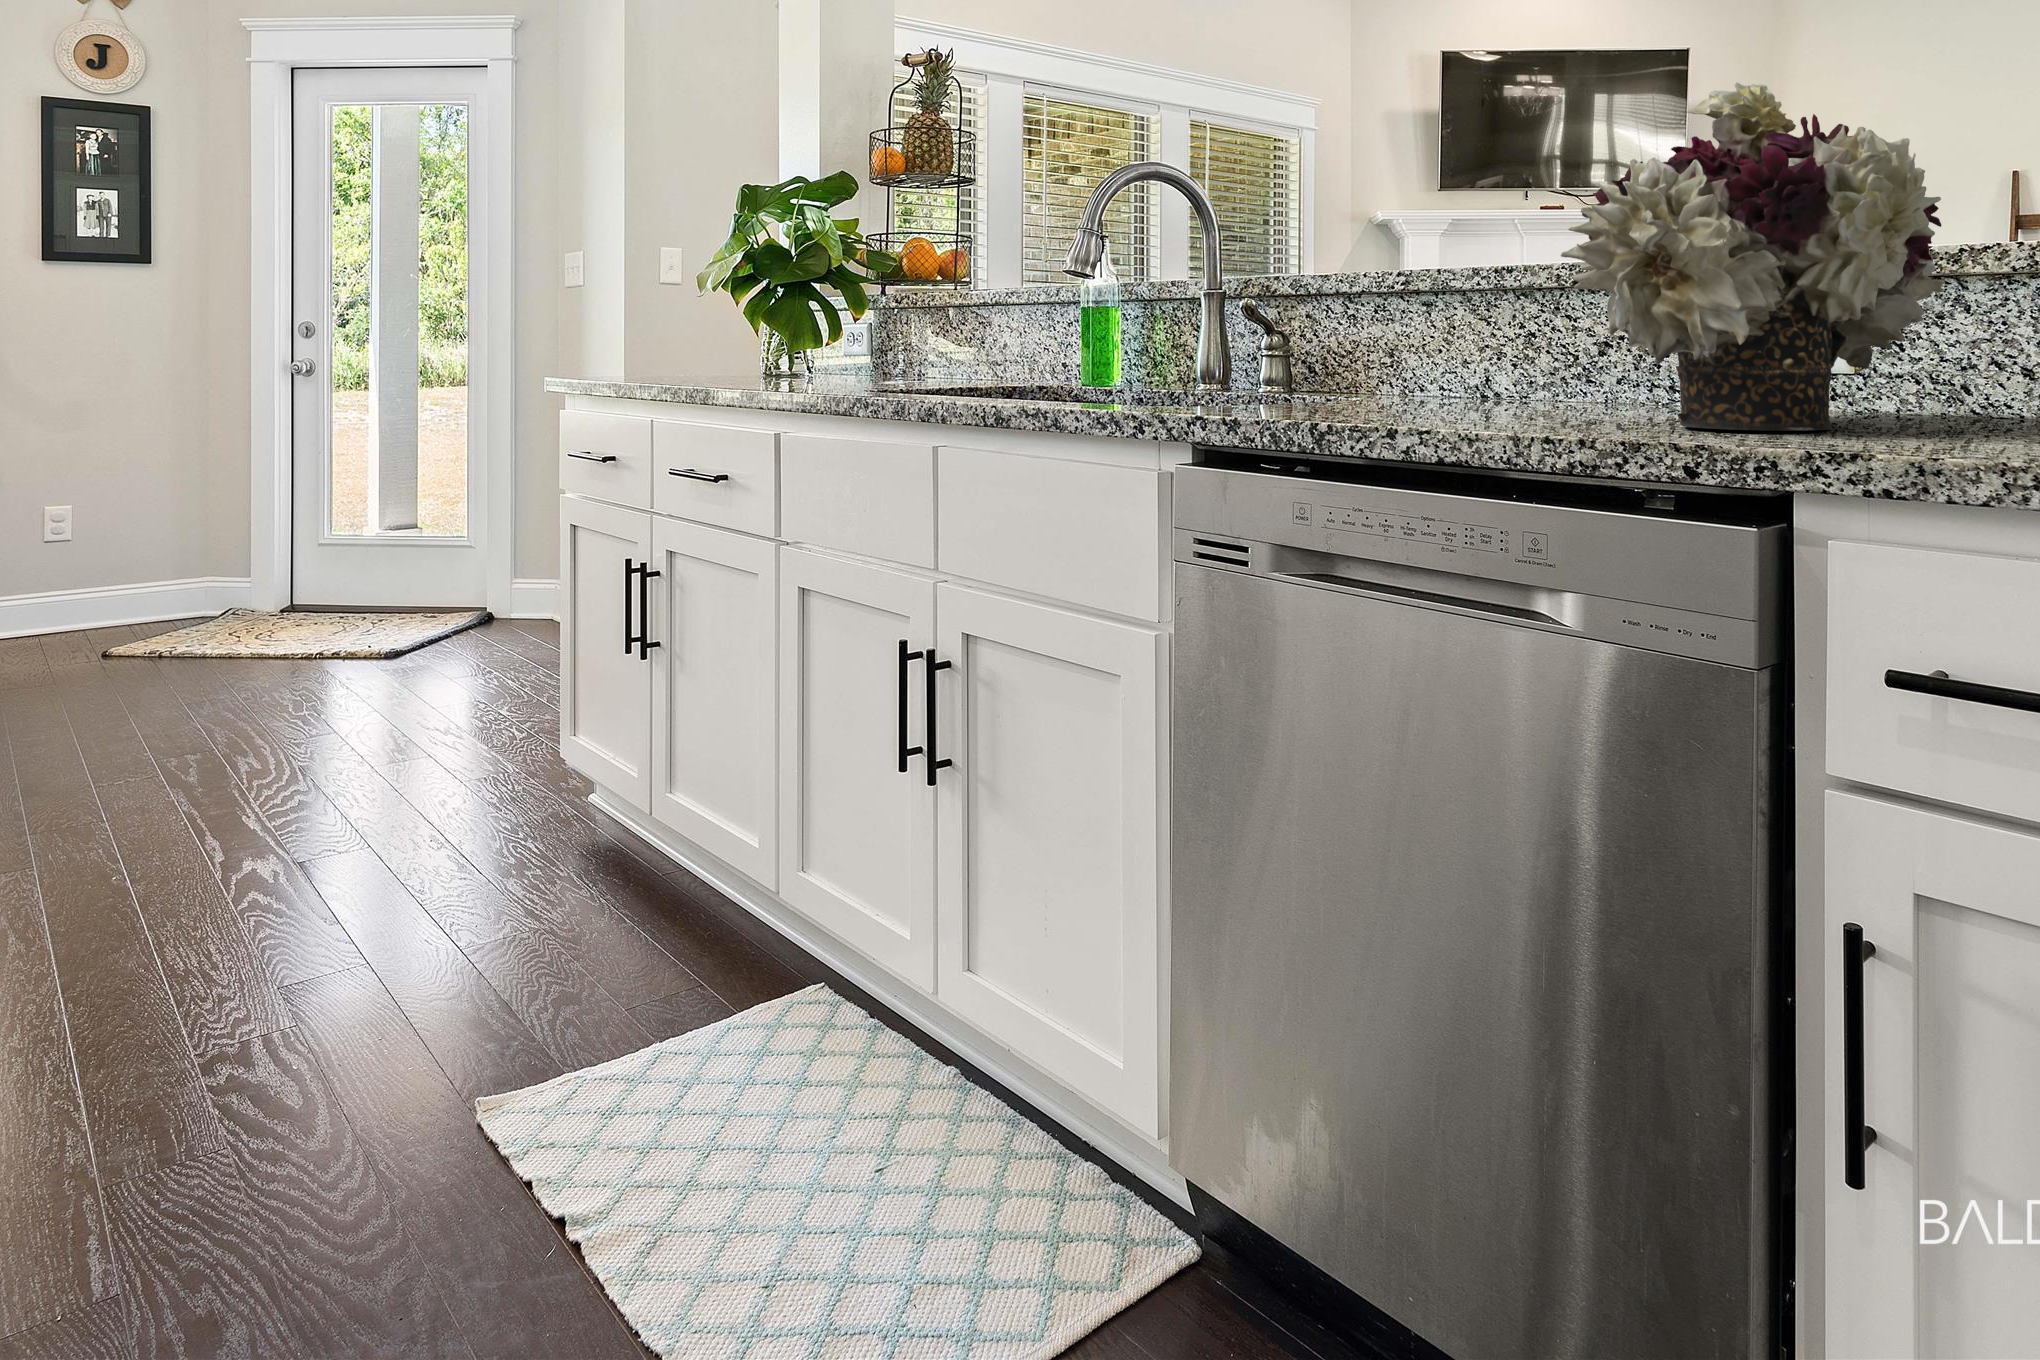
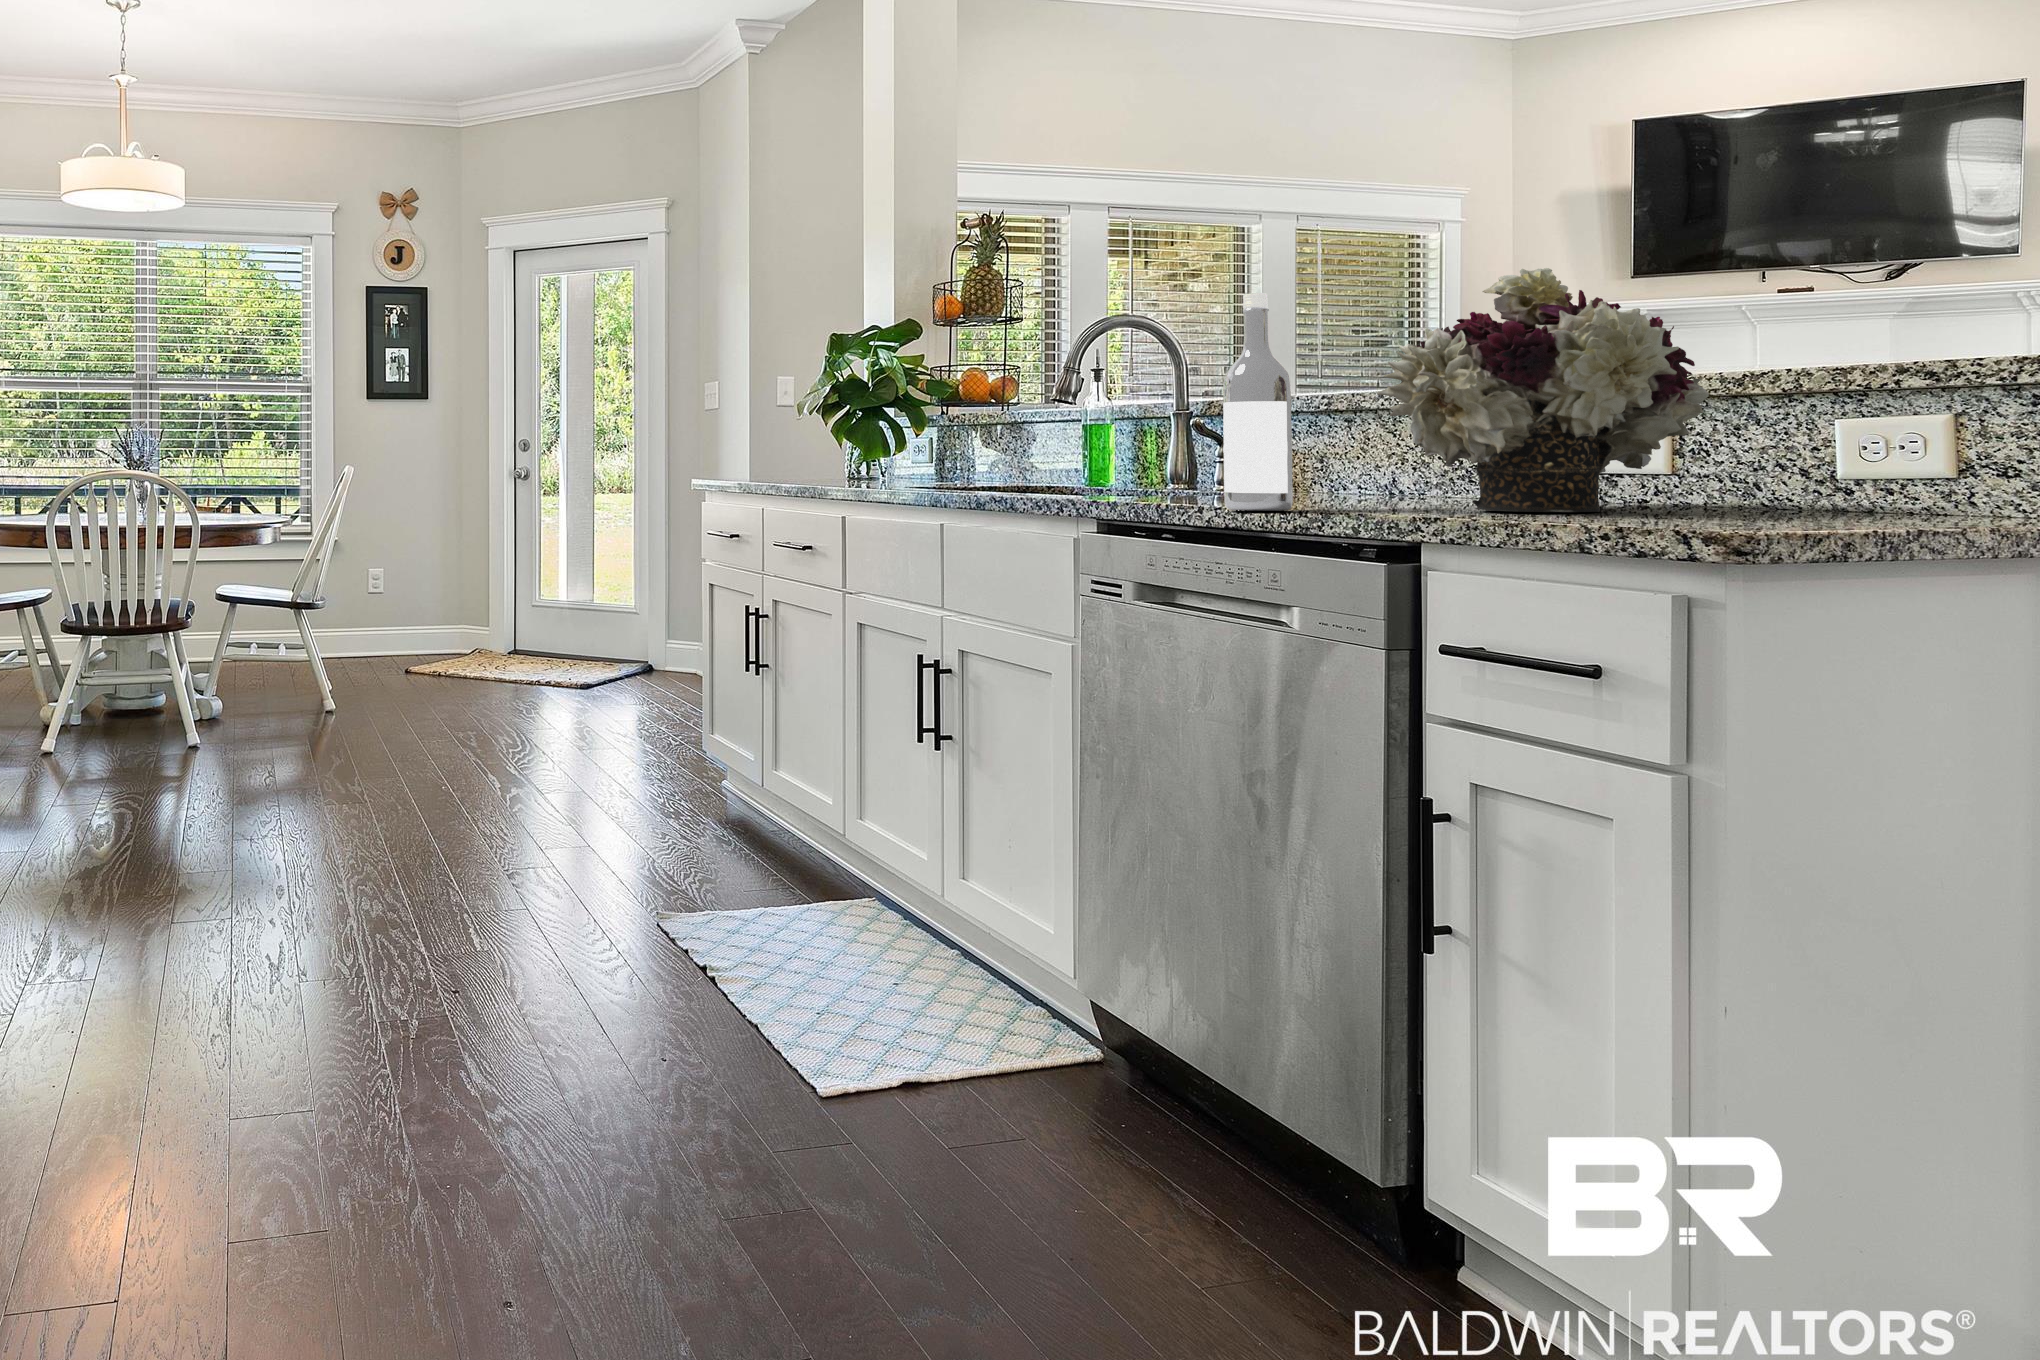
wine bottle: none [1354,97,1446,431] -> present [1223,293,1293,511]

